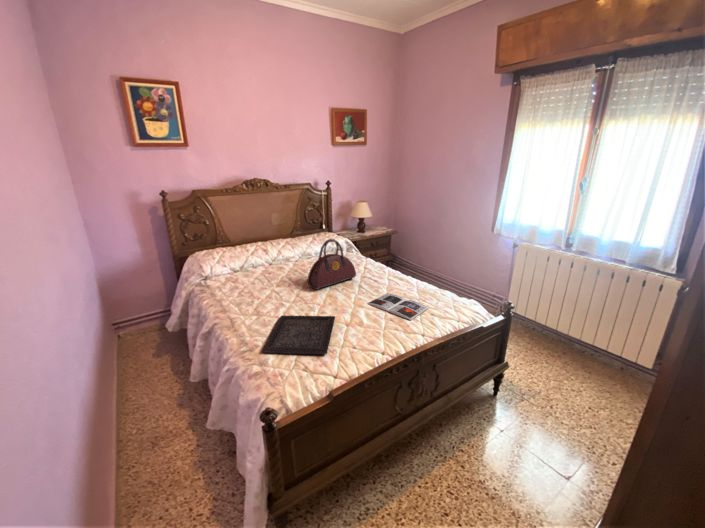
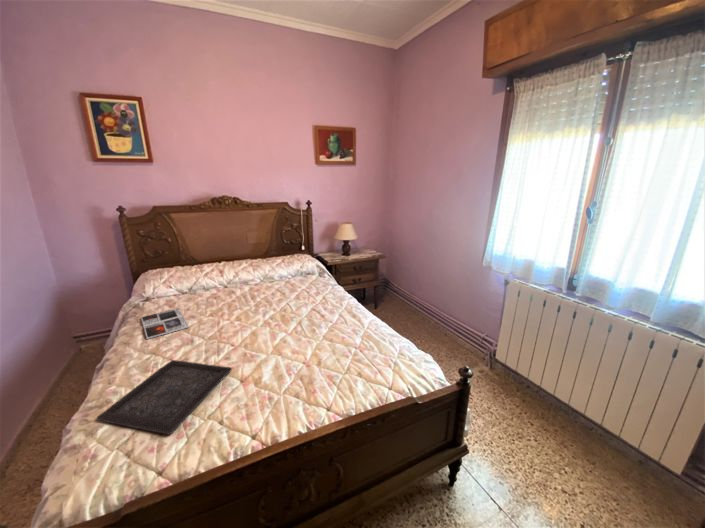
handbag: present [307,239,356,290] -> none [239,266,300,325]
magazine: present [368,293,428,320] -> present [141,308,189,339]

